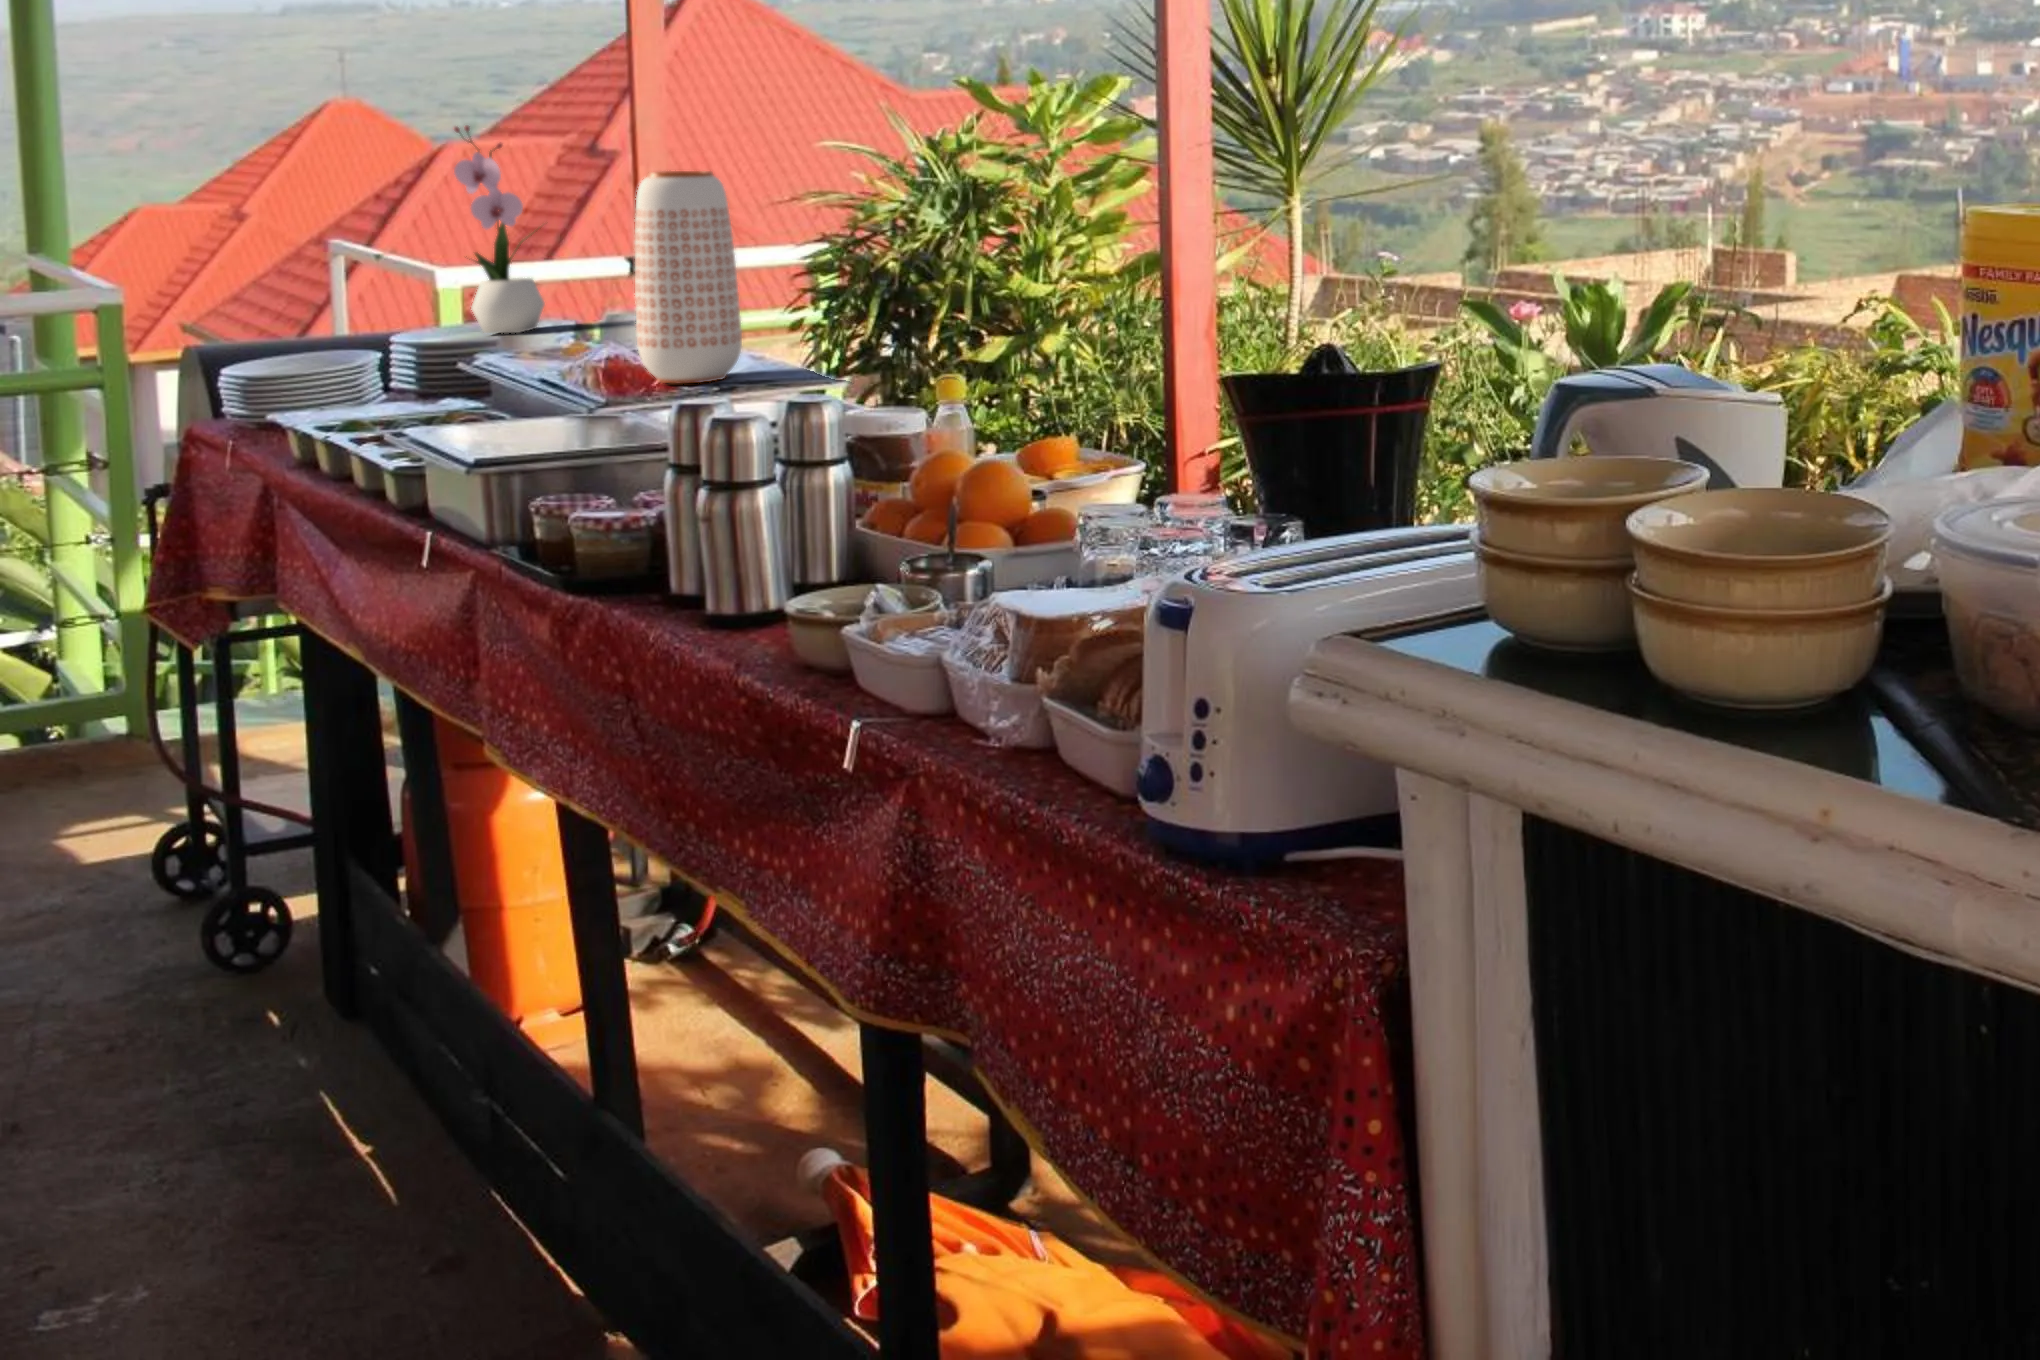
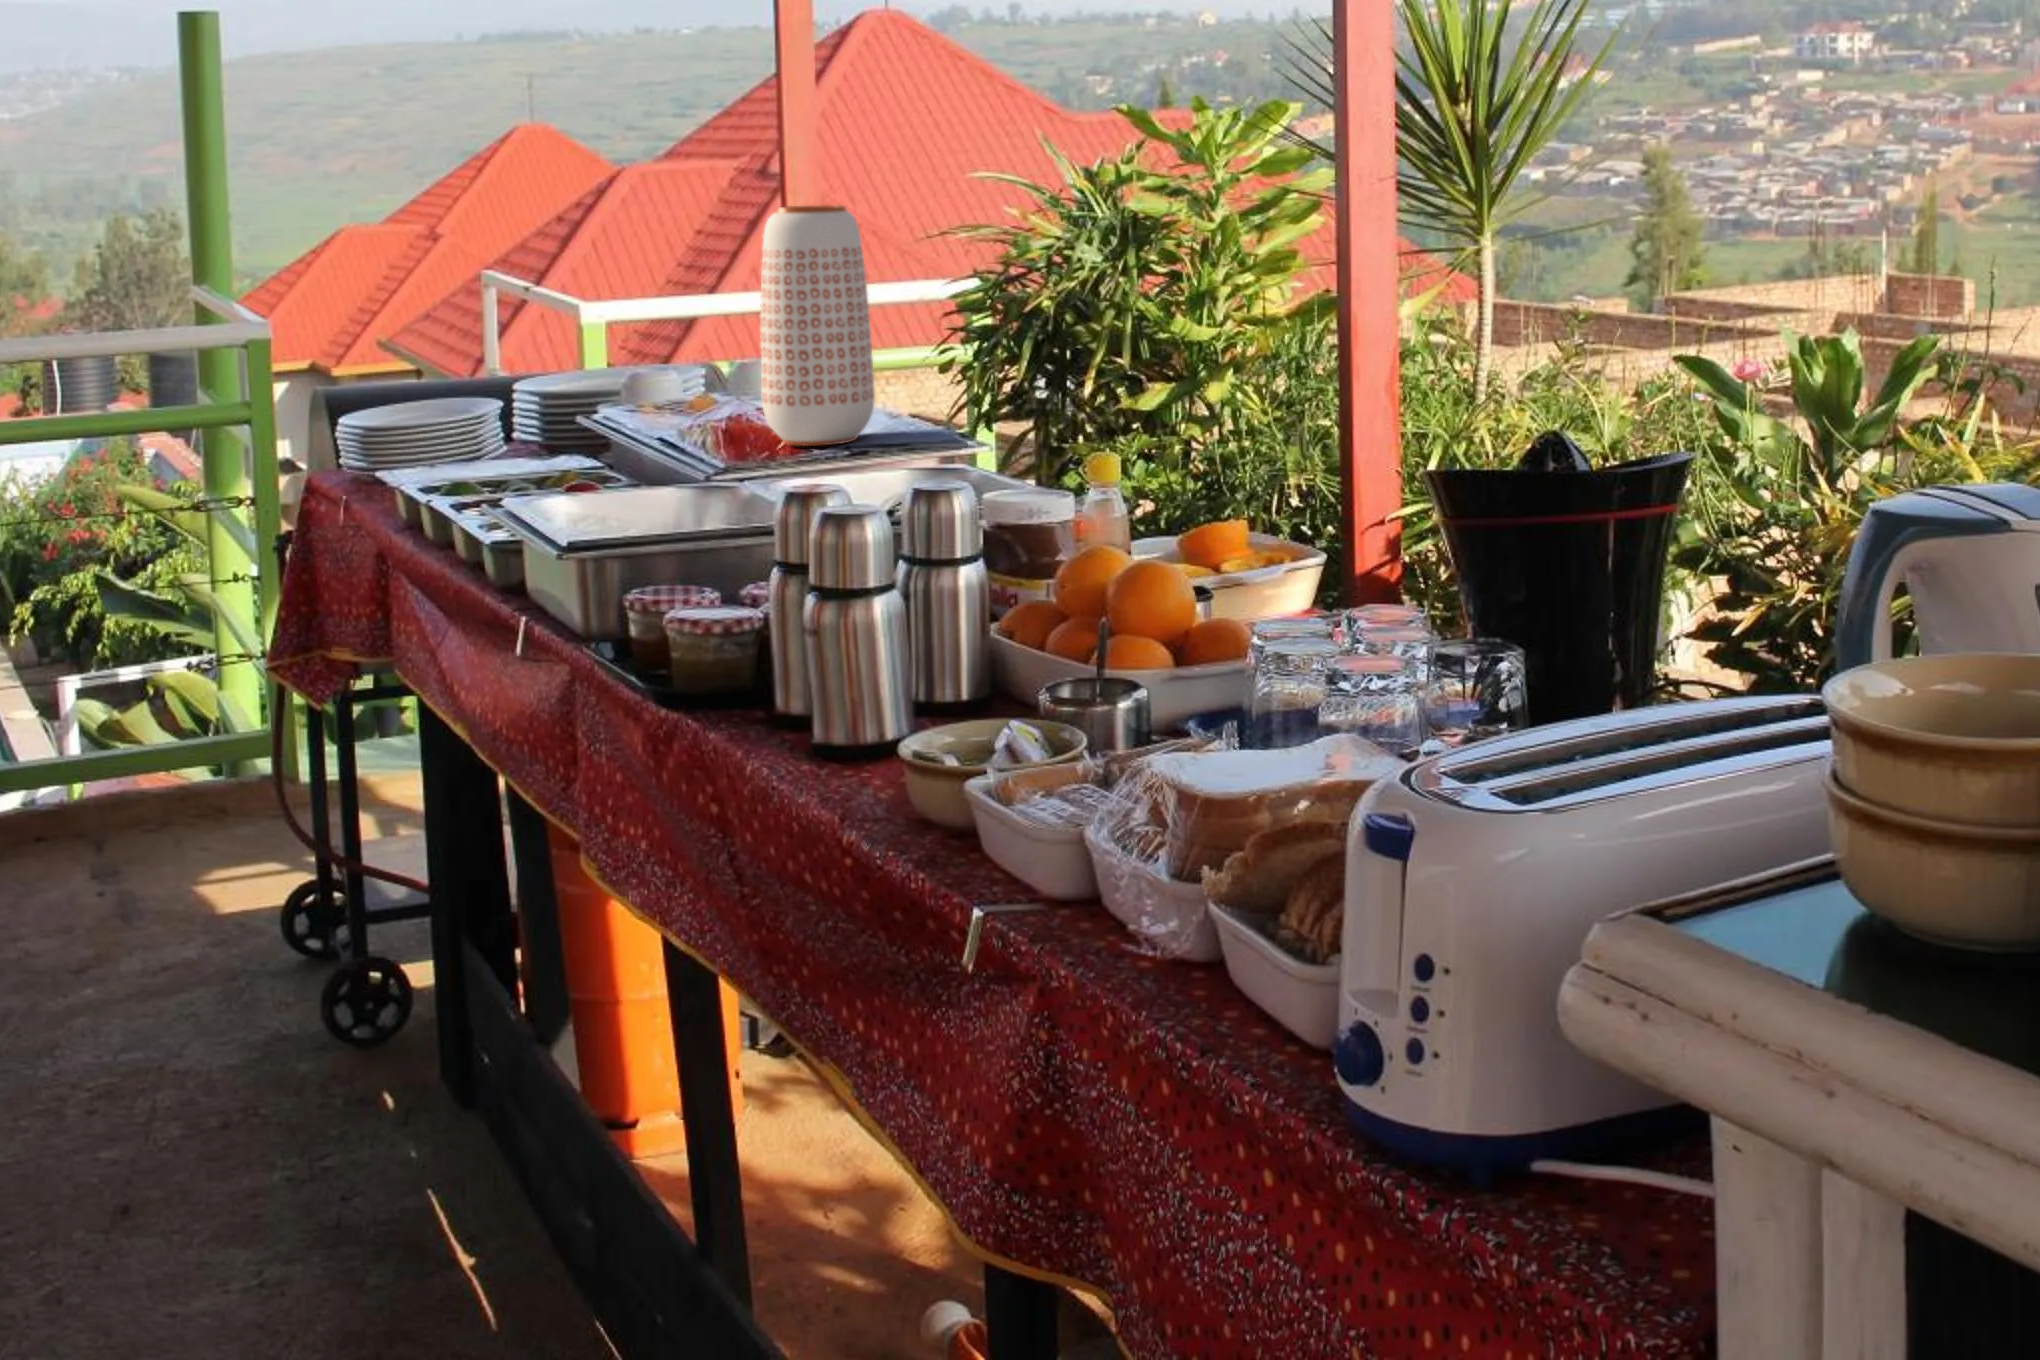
flower arrangement: present [454,126,545,333] -> none [589,158,685,382]

